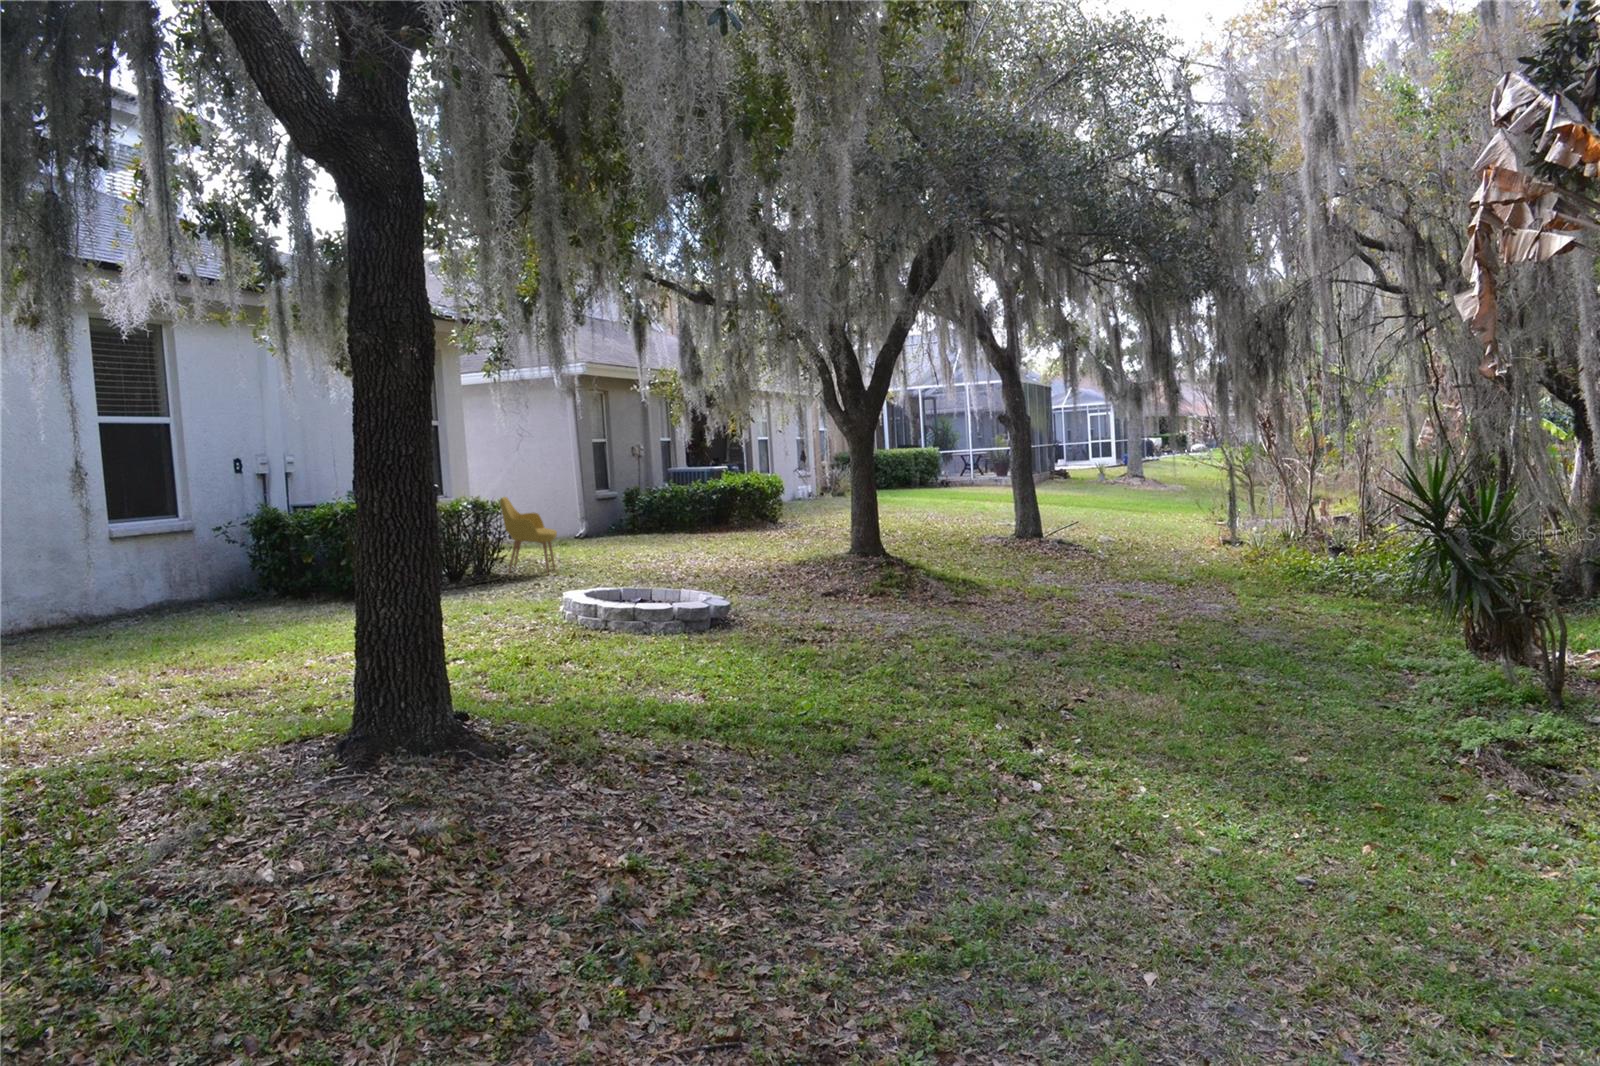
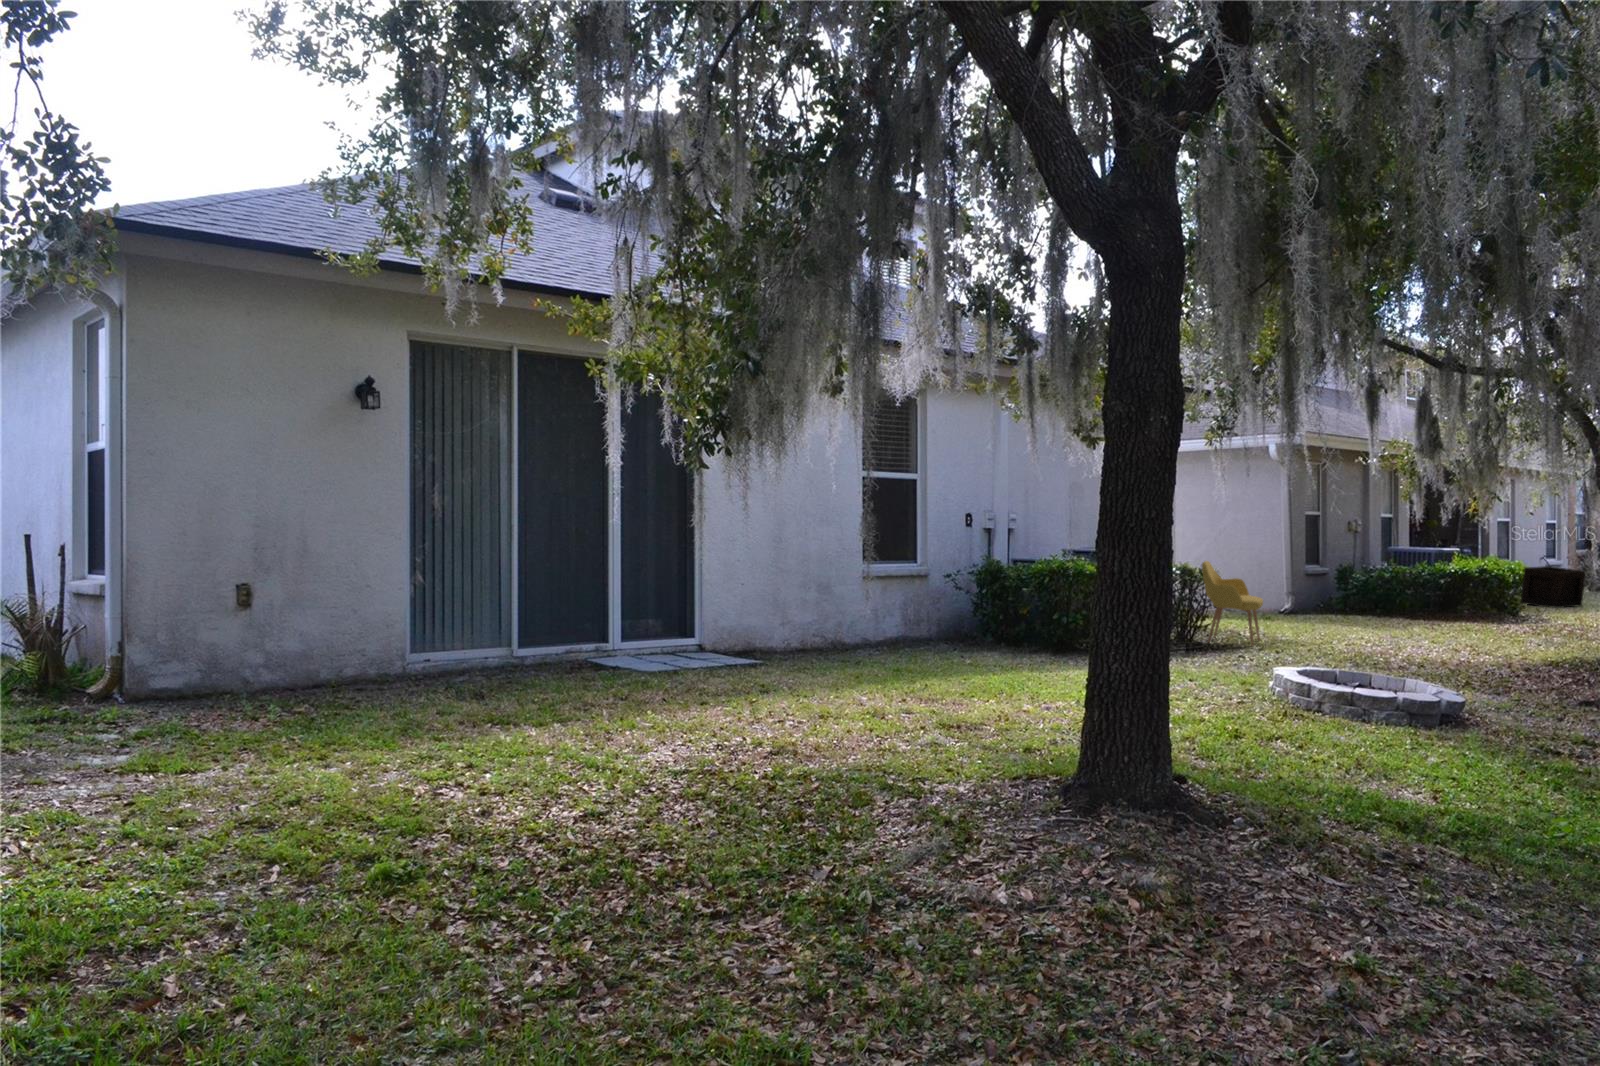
wooden crate: none [759,493,802,528] -> present [1521,566,1585,608]

